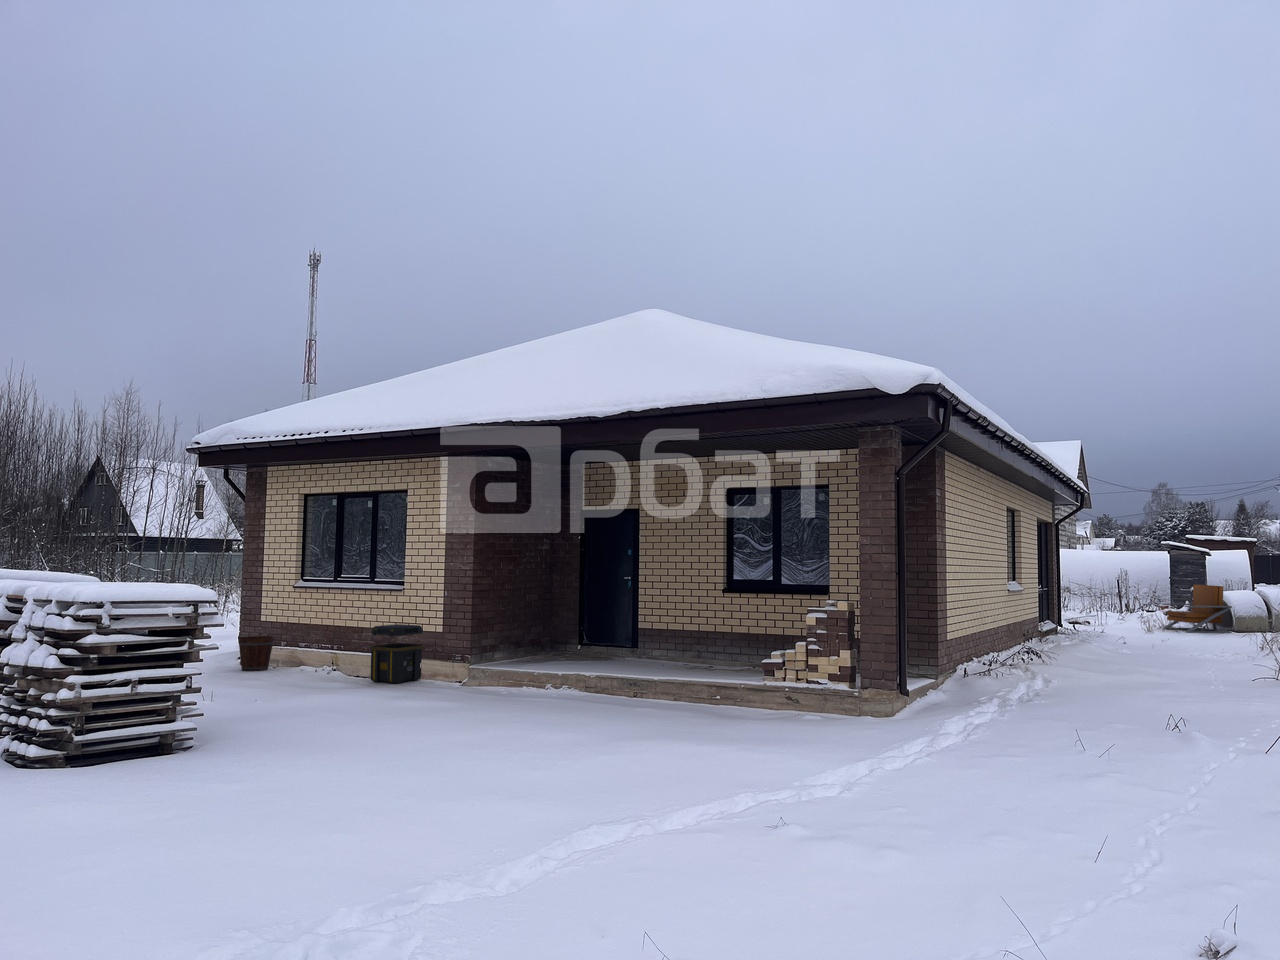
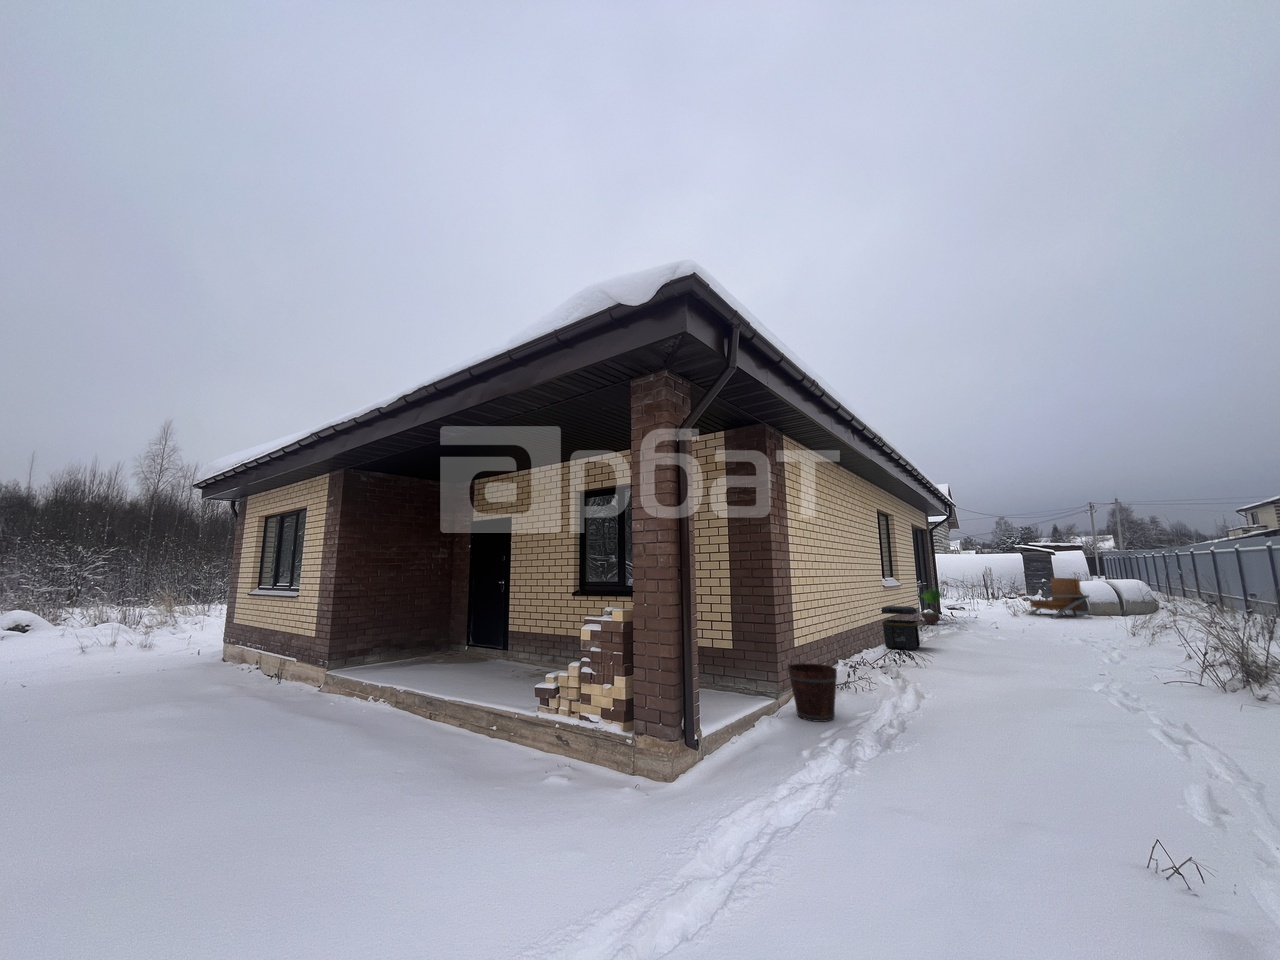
potted tree: none [1041,591,1069,637] -> present [920,589,942,625]
toolbox: present [370,624,423,684] -> present [881,606,920,650]
bucket: present [238,635,274,671] -> present [788,663,837,722]

